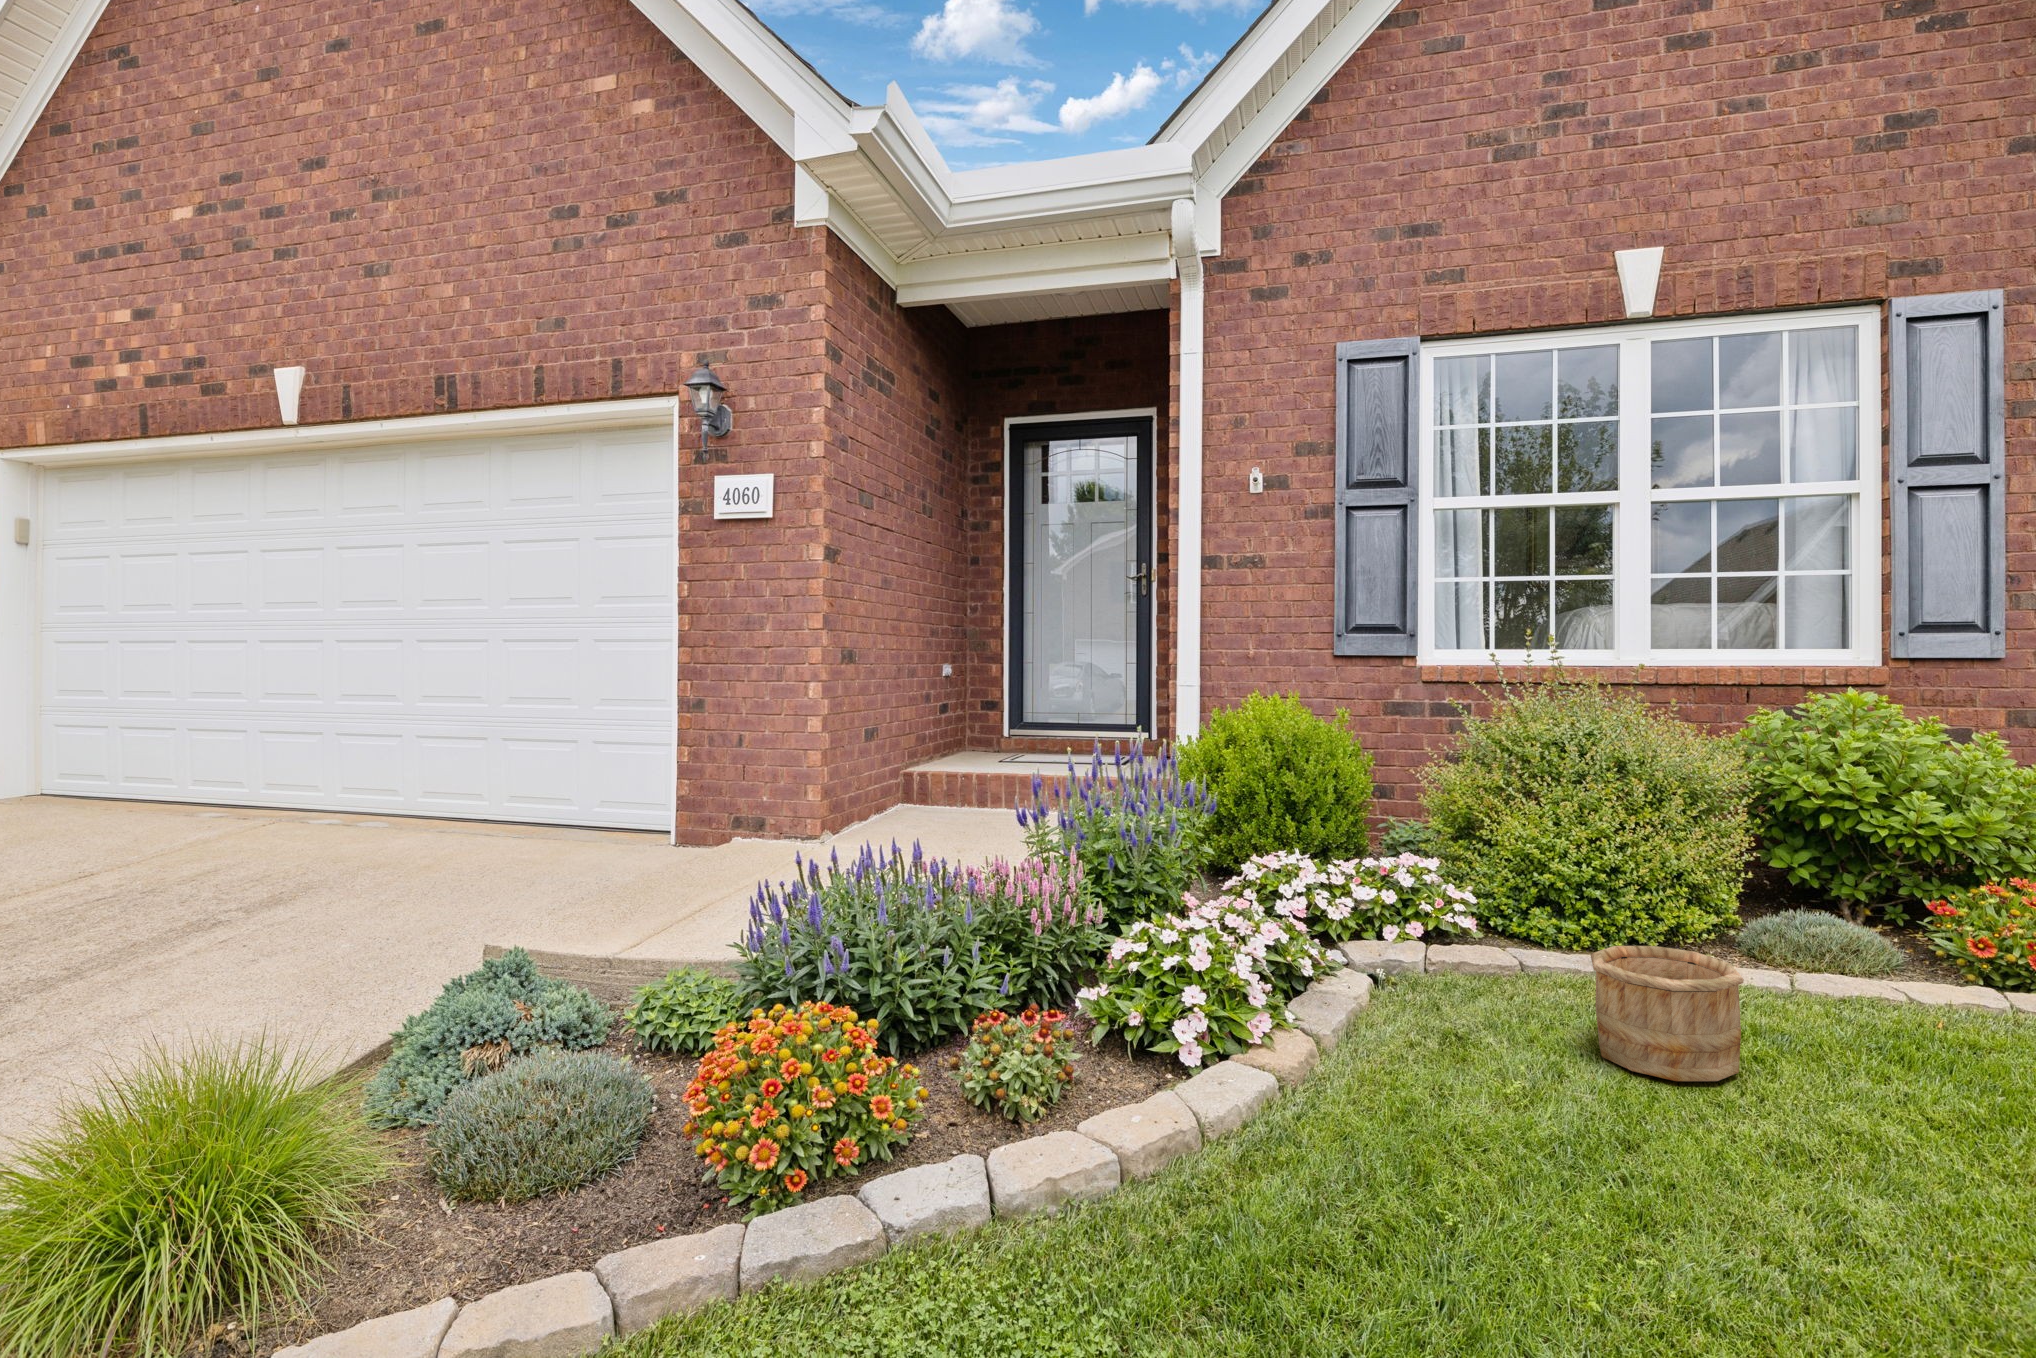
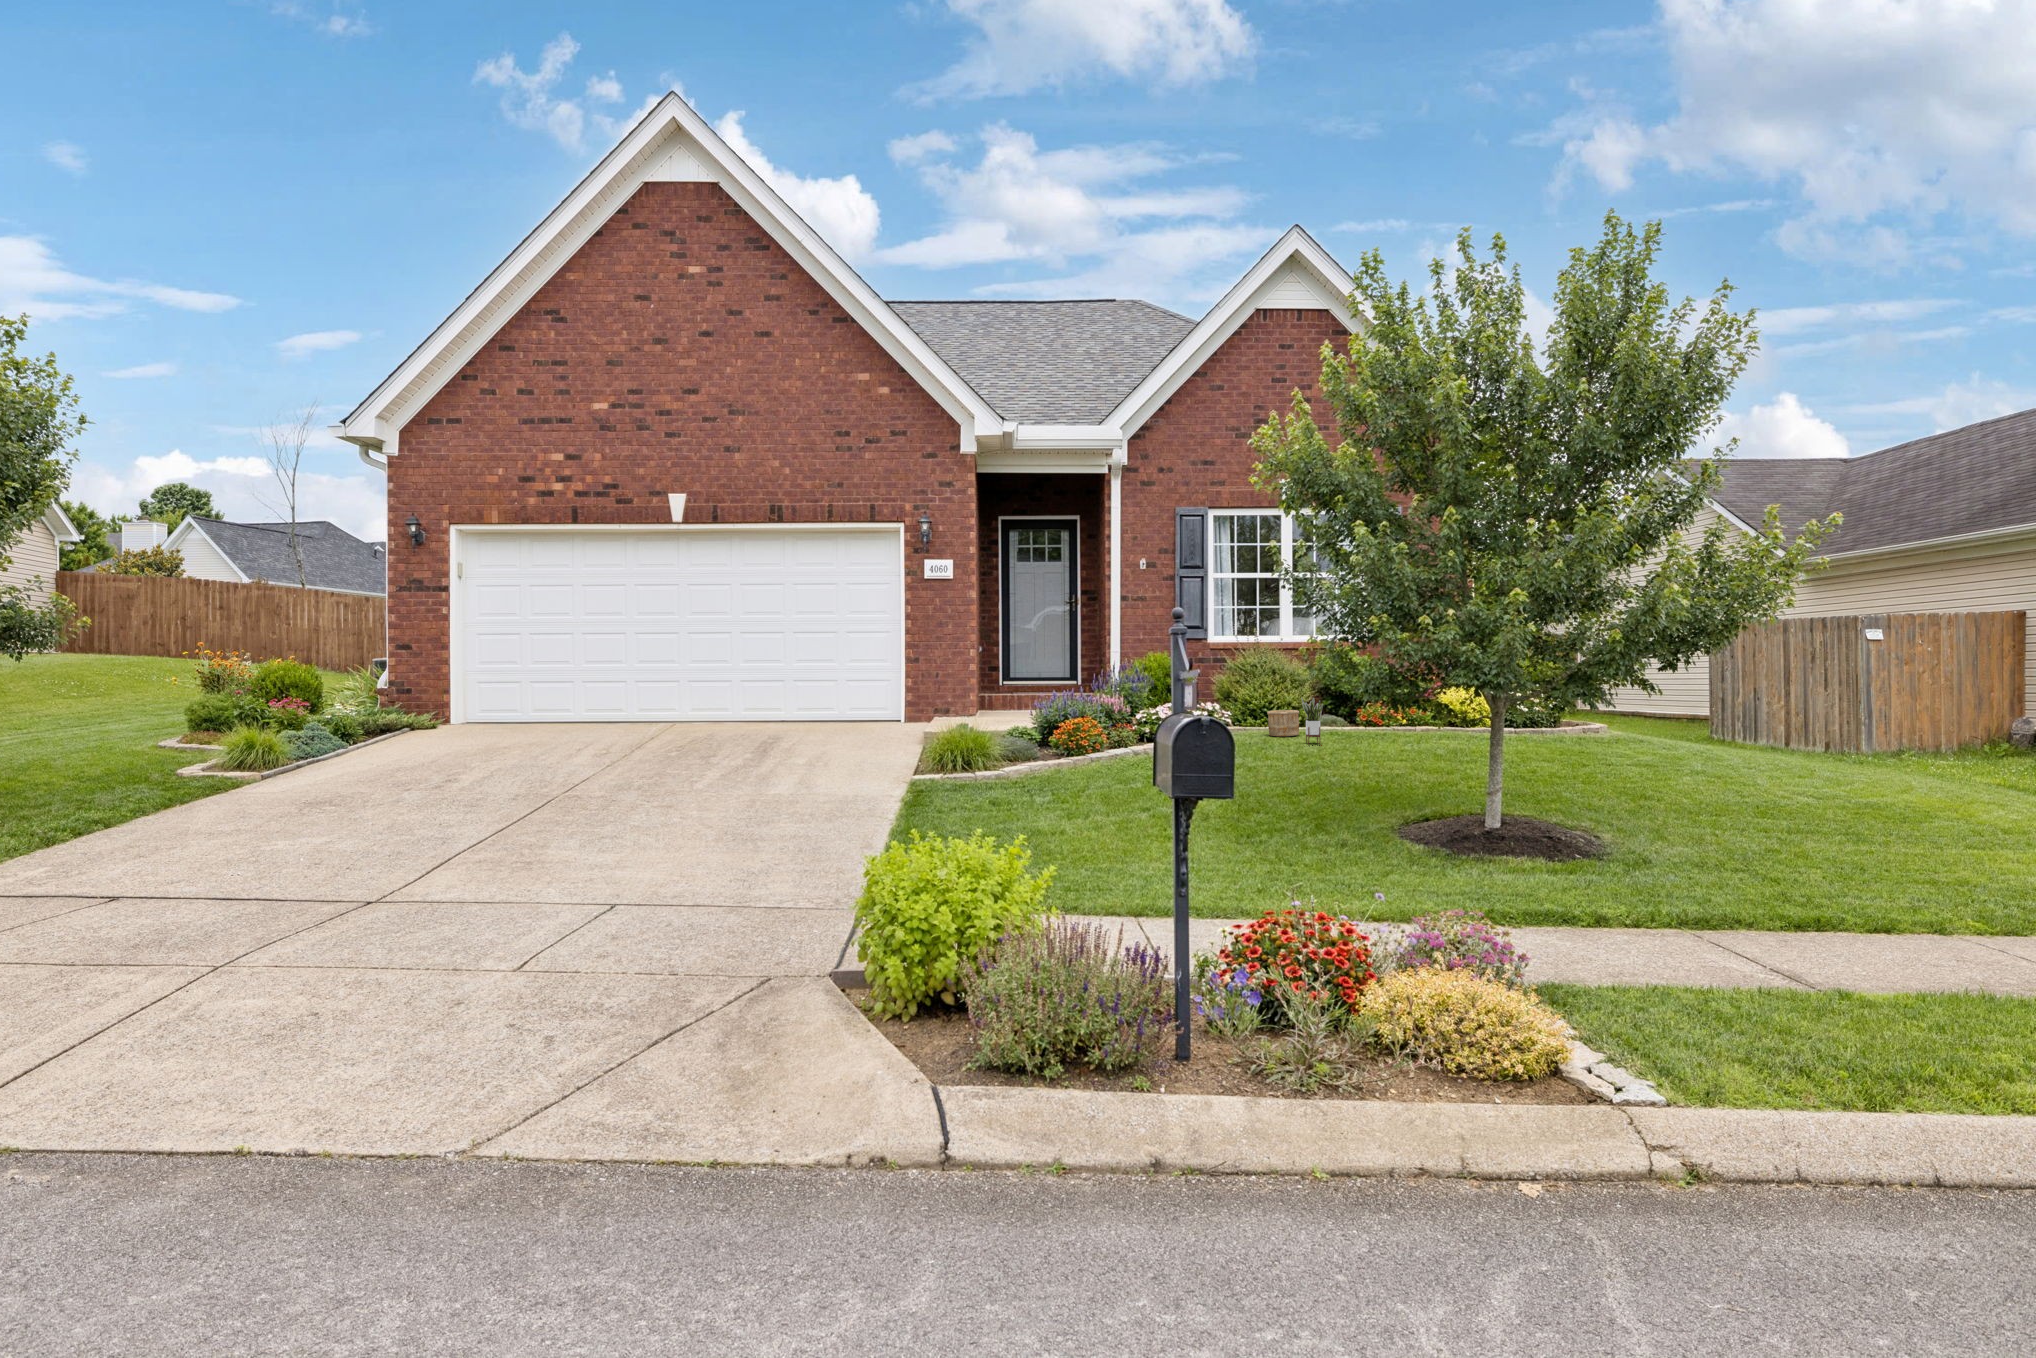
potted plant: none [1800,985,1949,1277] -> present [1301,698,1323,746]

